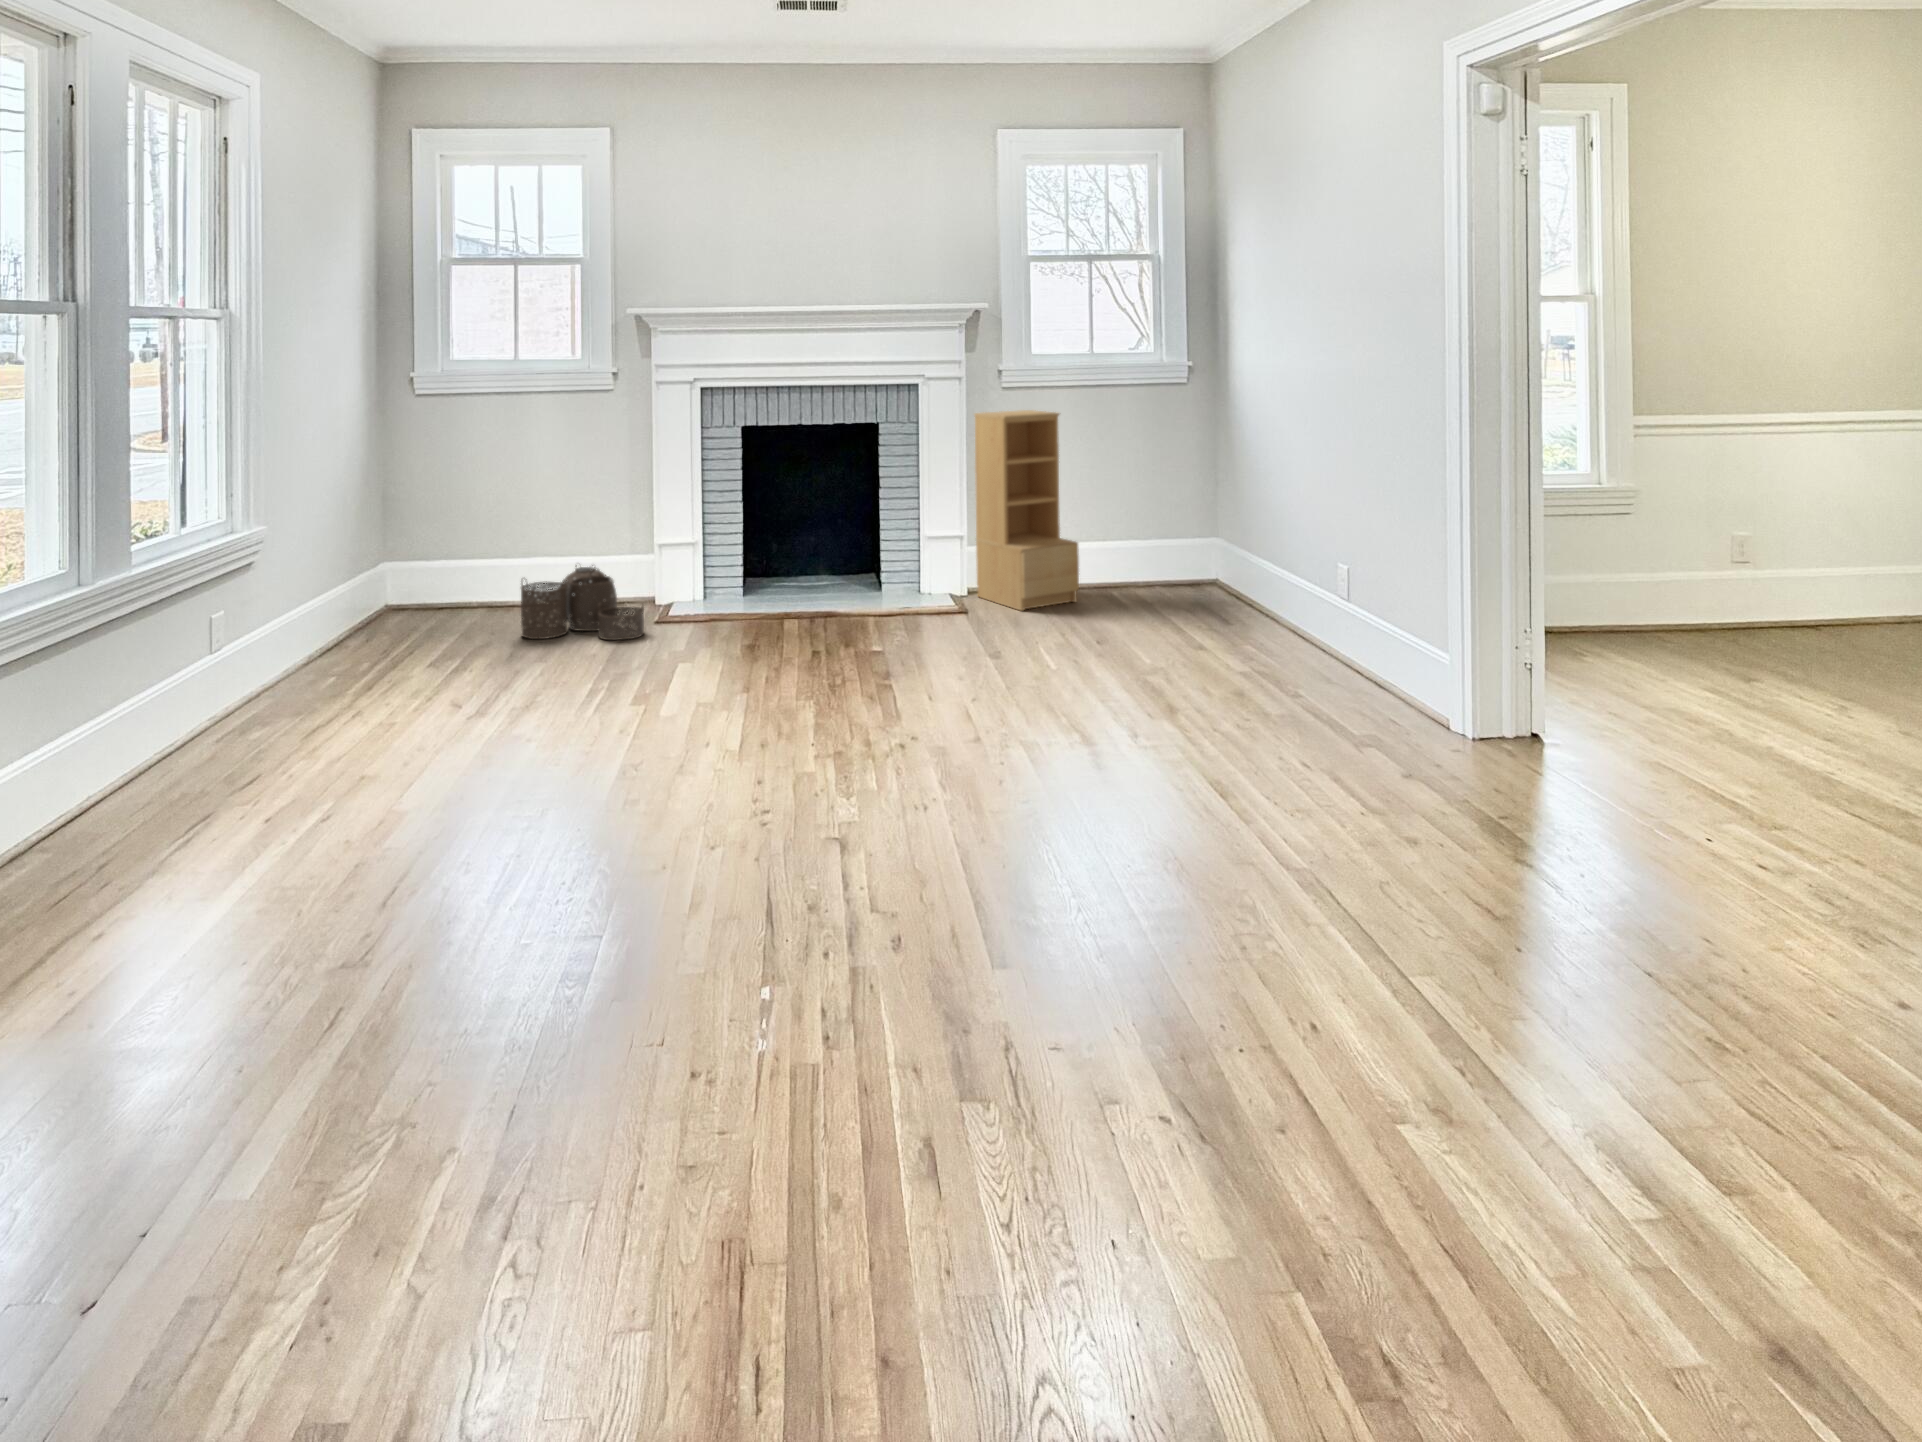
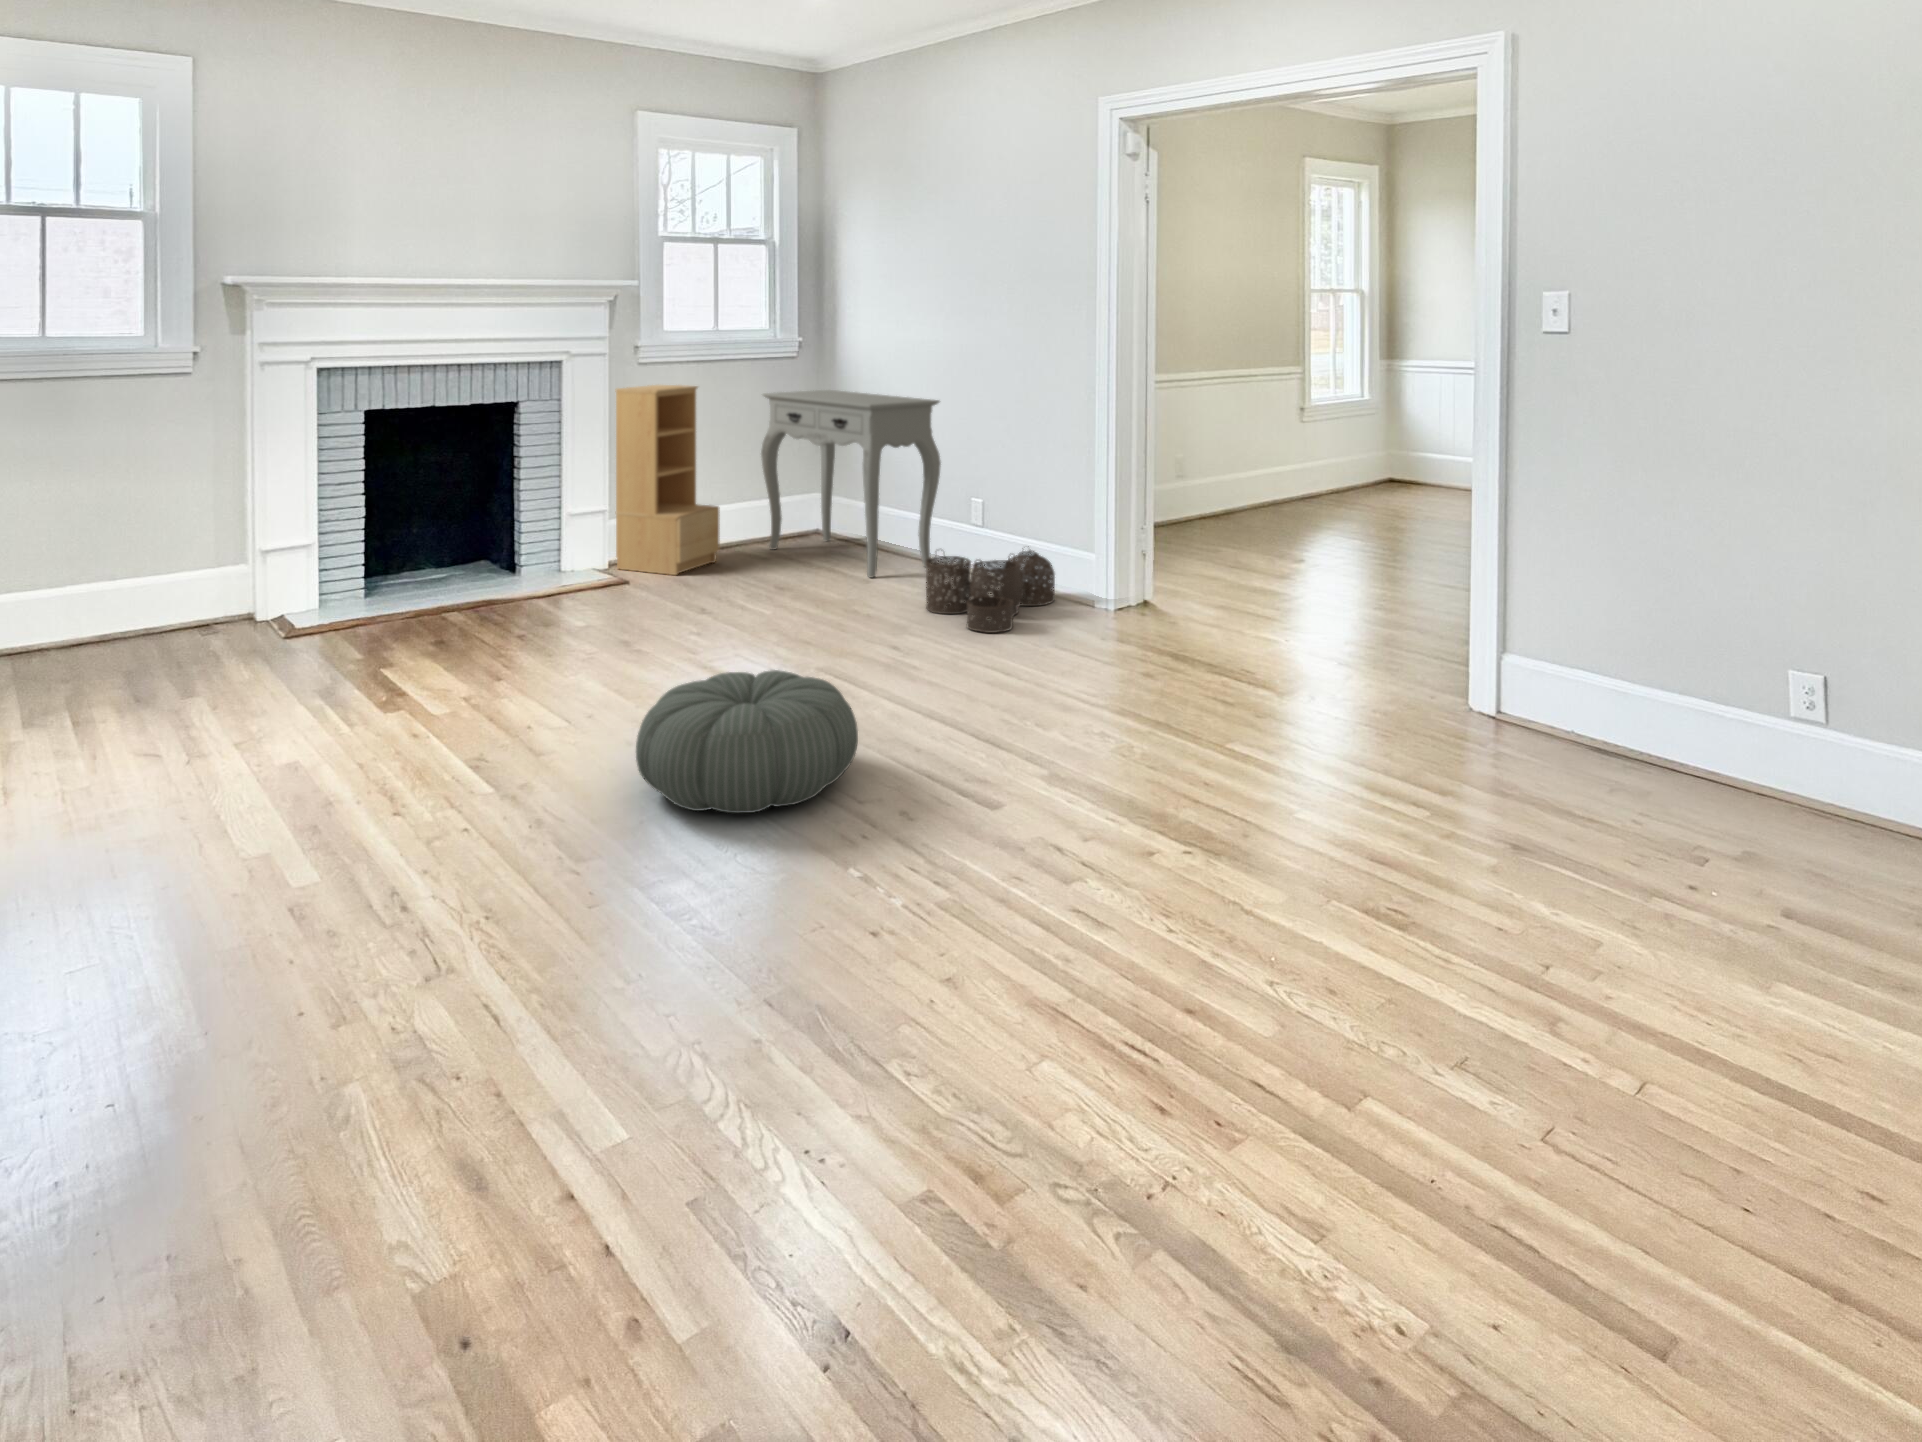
console table: none [1137,421,1310,643] -> present [761,390,941,578]
woven basket: present [521,565,644,640] -> present [925,550,1055,633]
pouf: none [687,727,922,890] -> present [636,670,858,813]

